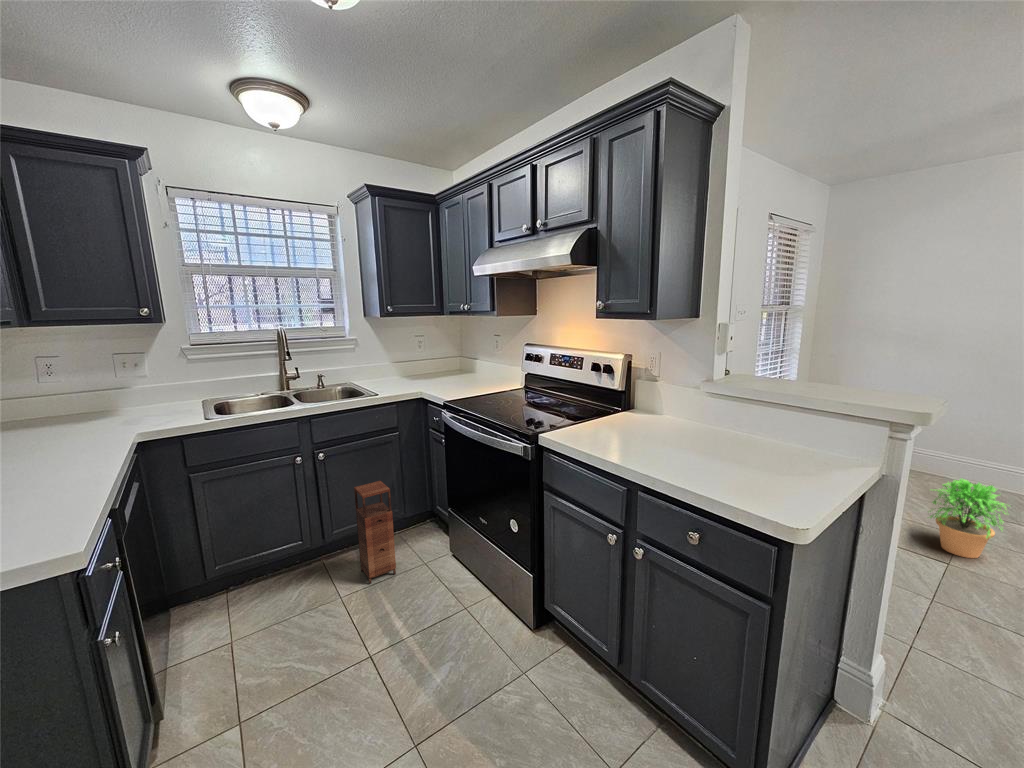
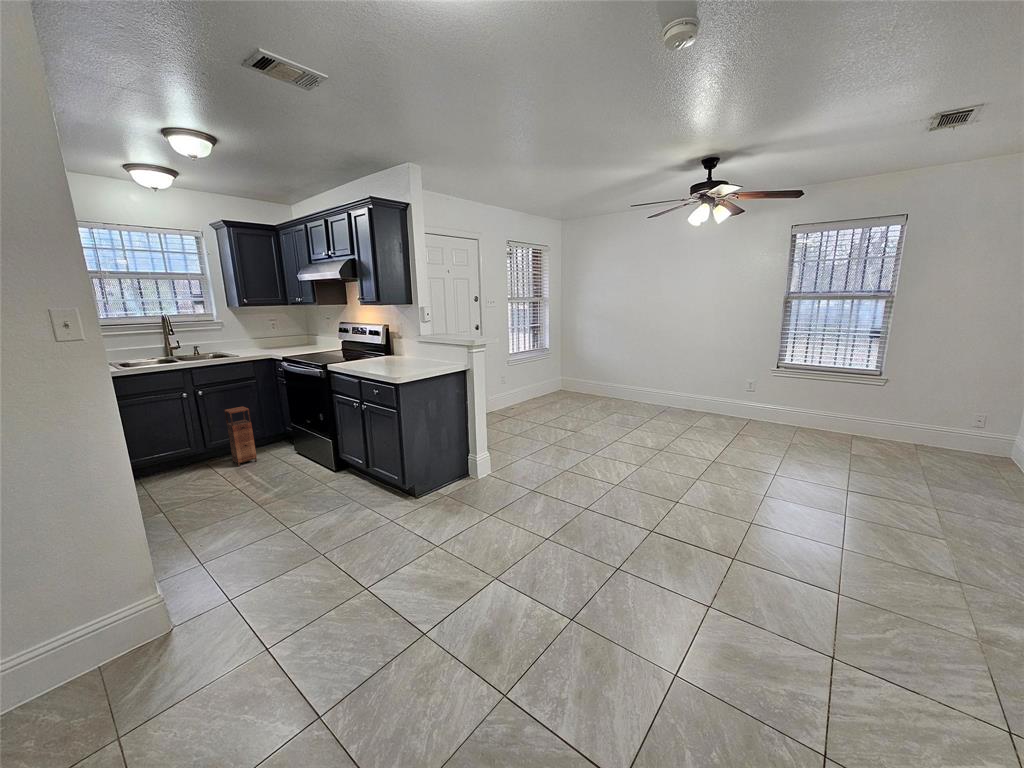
potted plant: present [930,479,1006,558] -> none [568,387,598,427]

